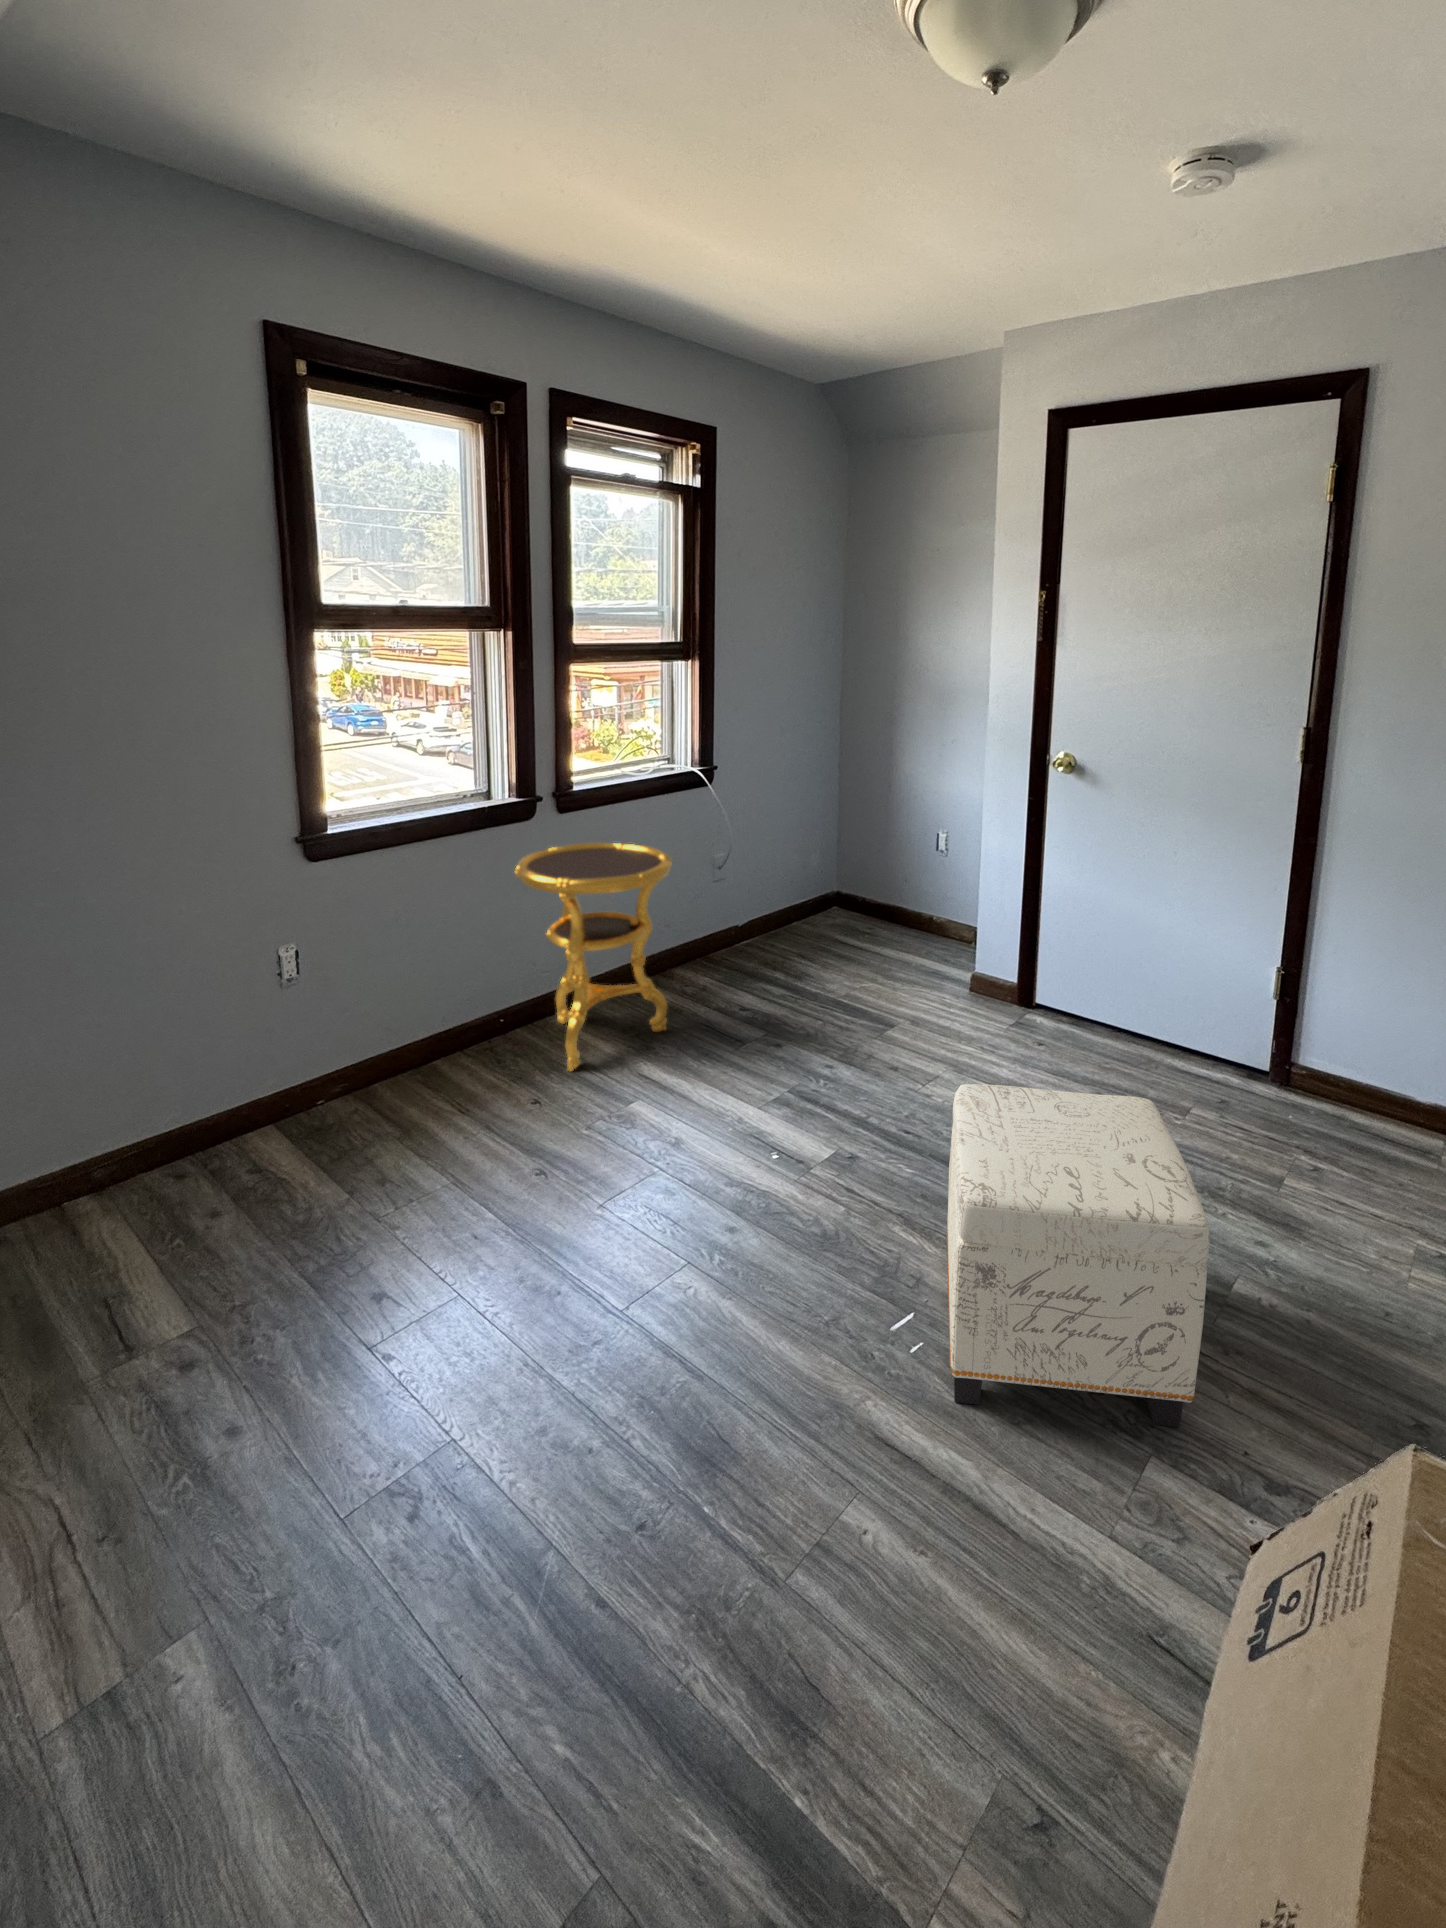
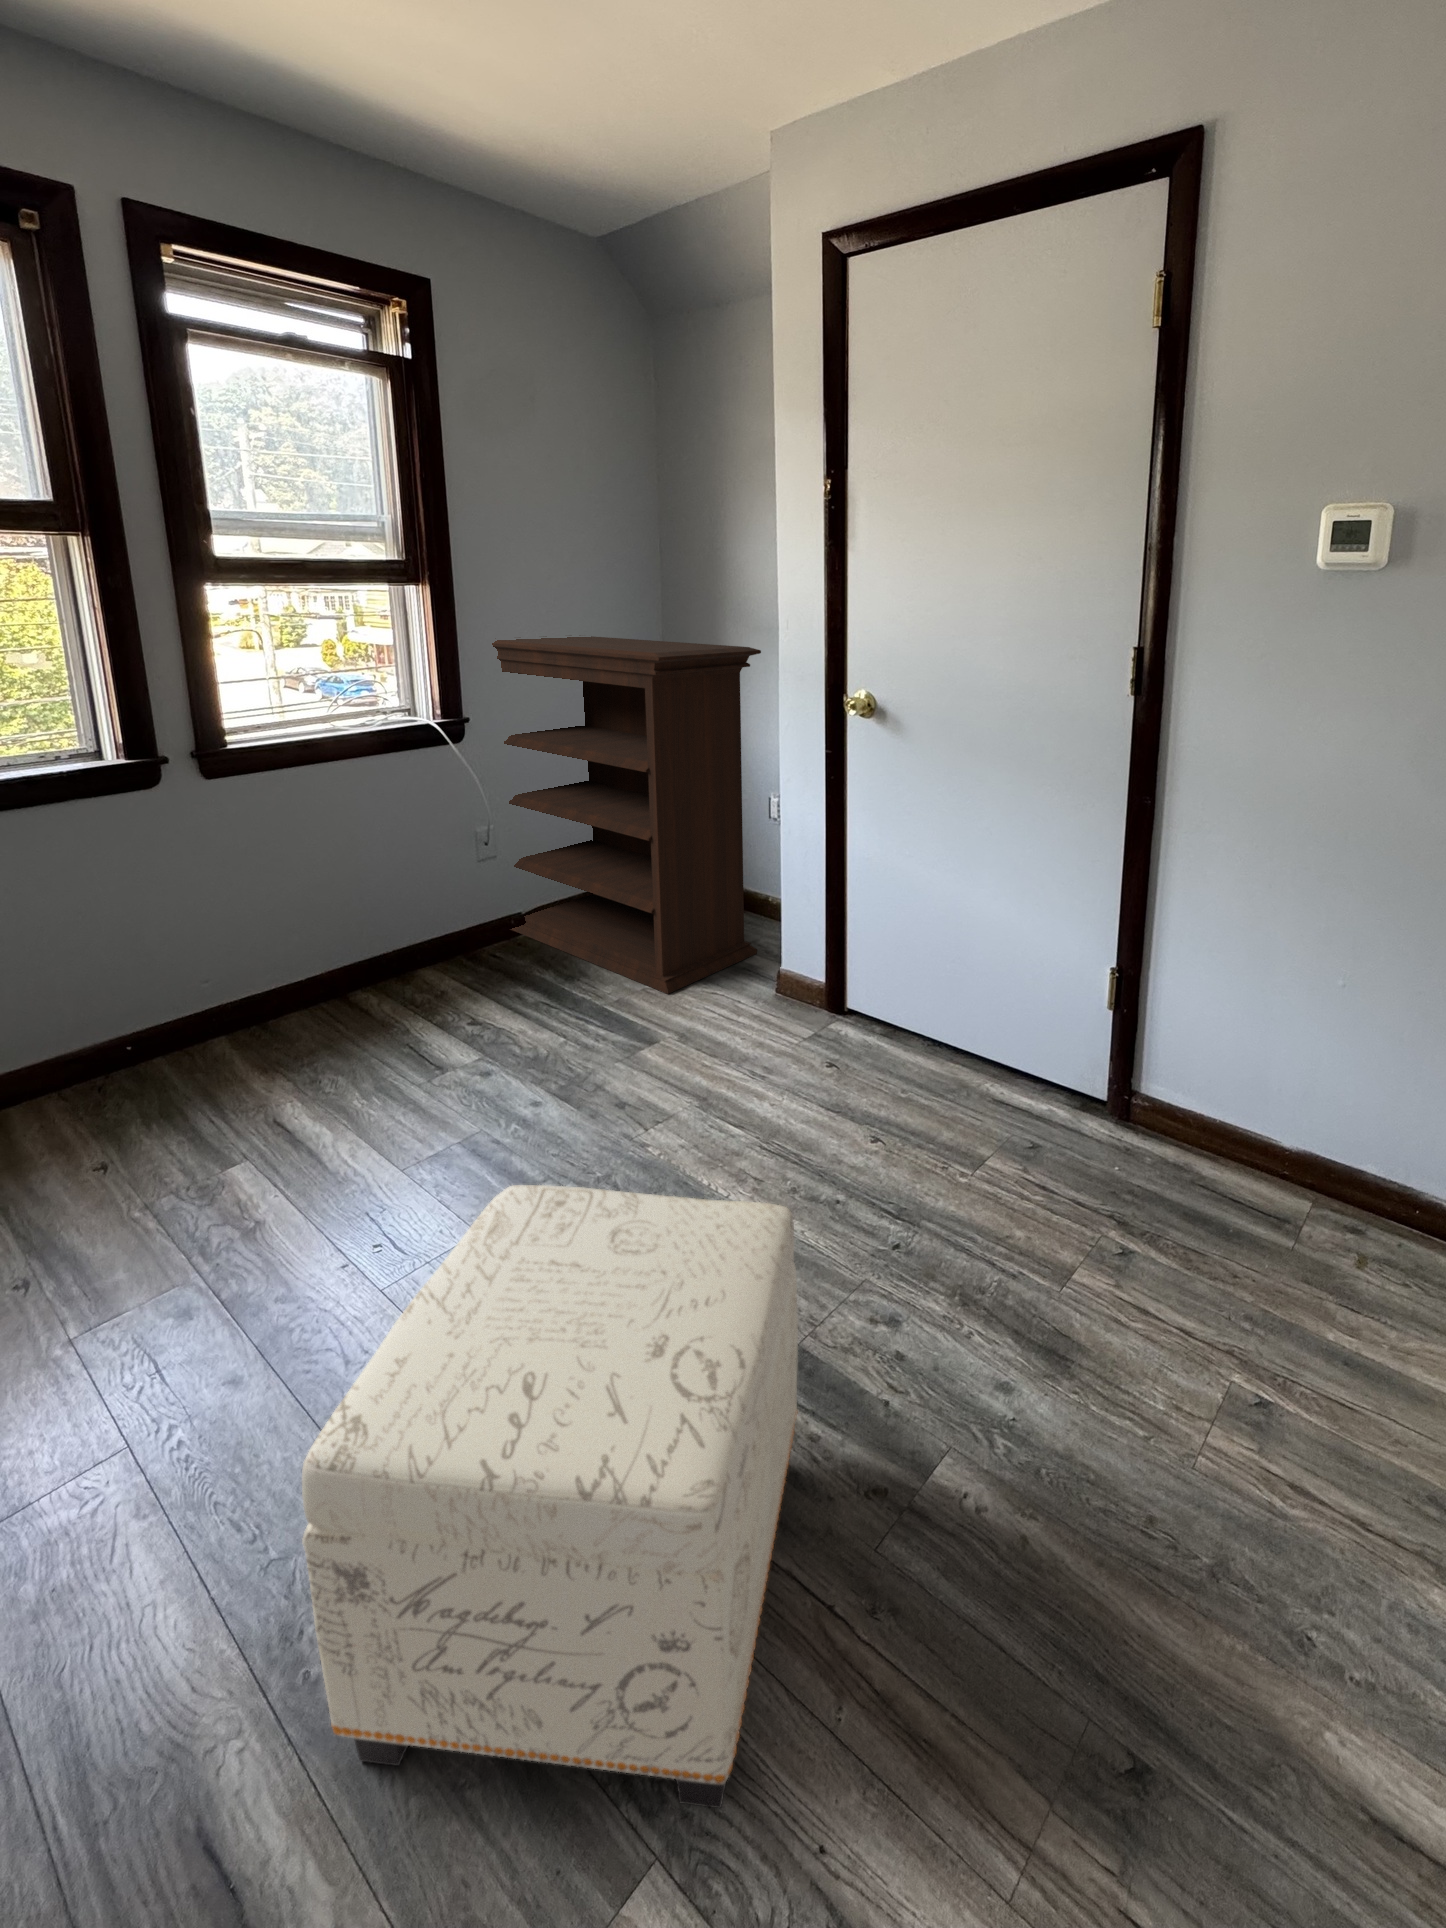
bookshelf: none [705,697,955,992] -> present [492,636,761,994]
side table: present [514,843,672,1071] -> none [94,816,356,1120]

